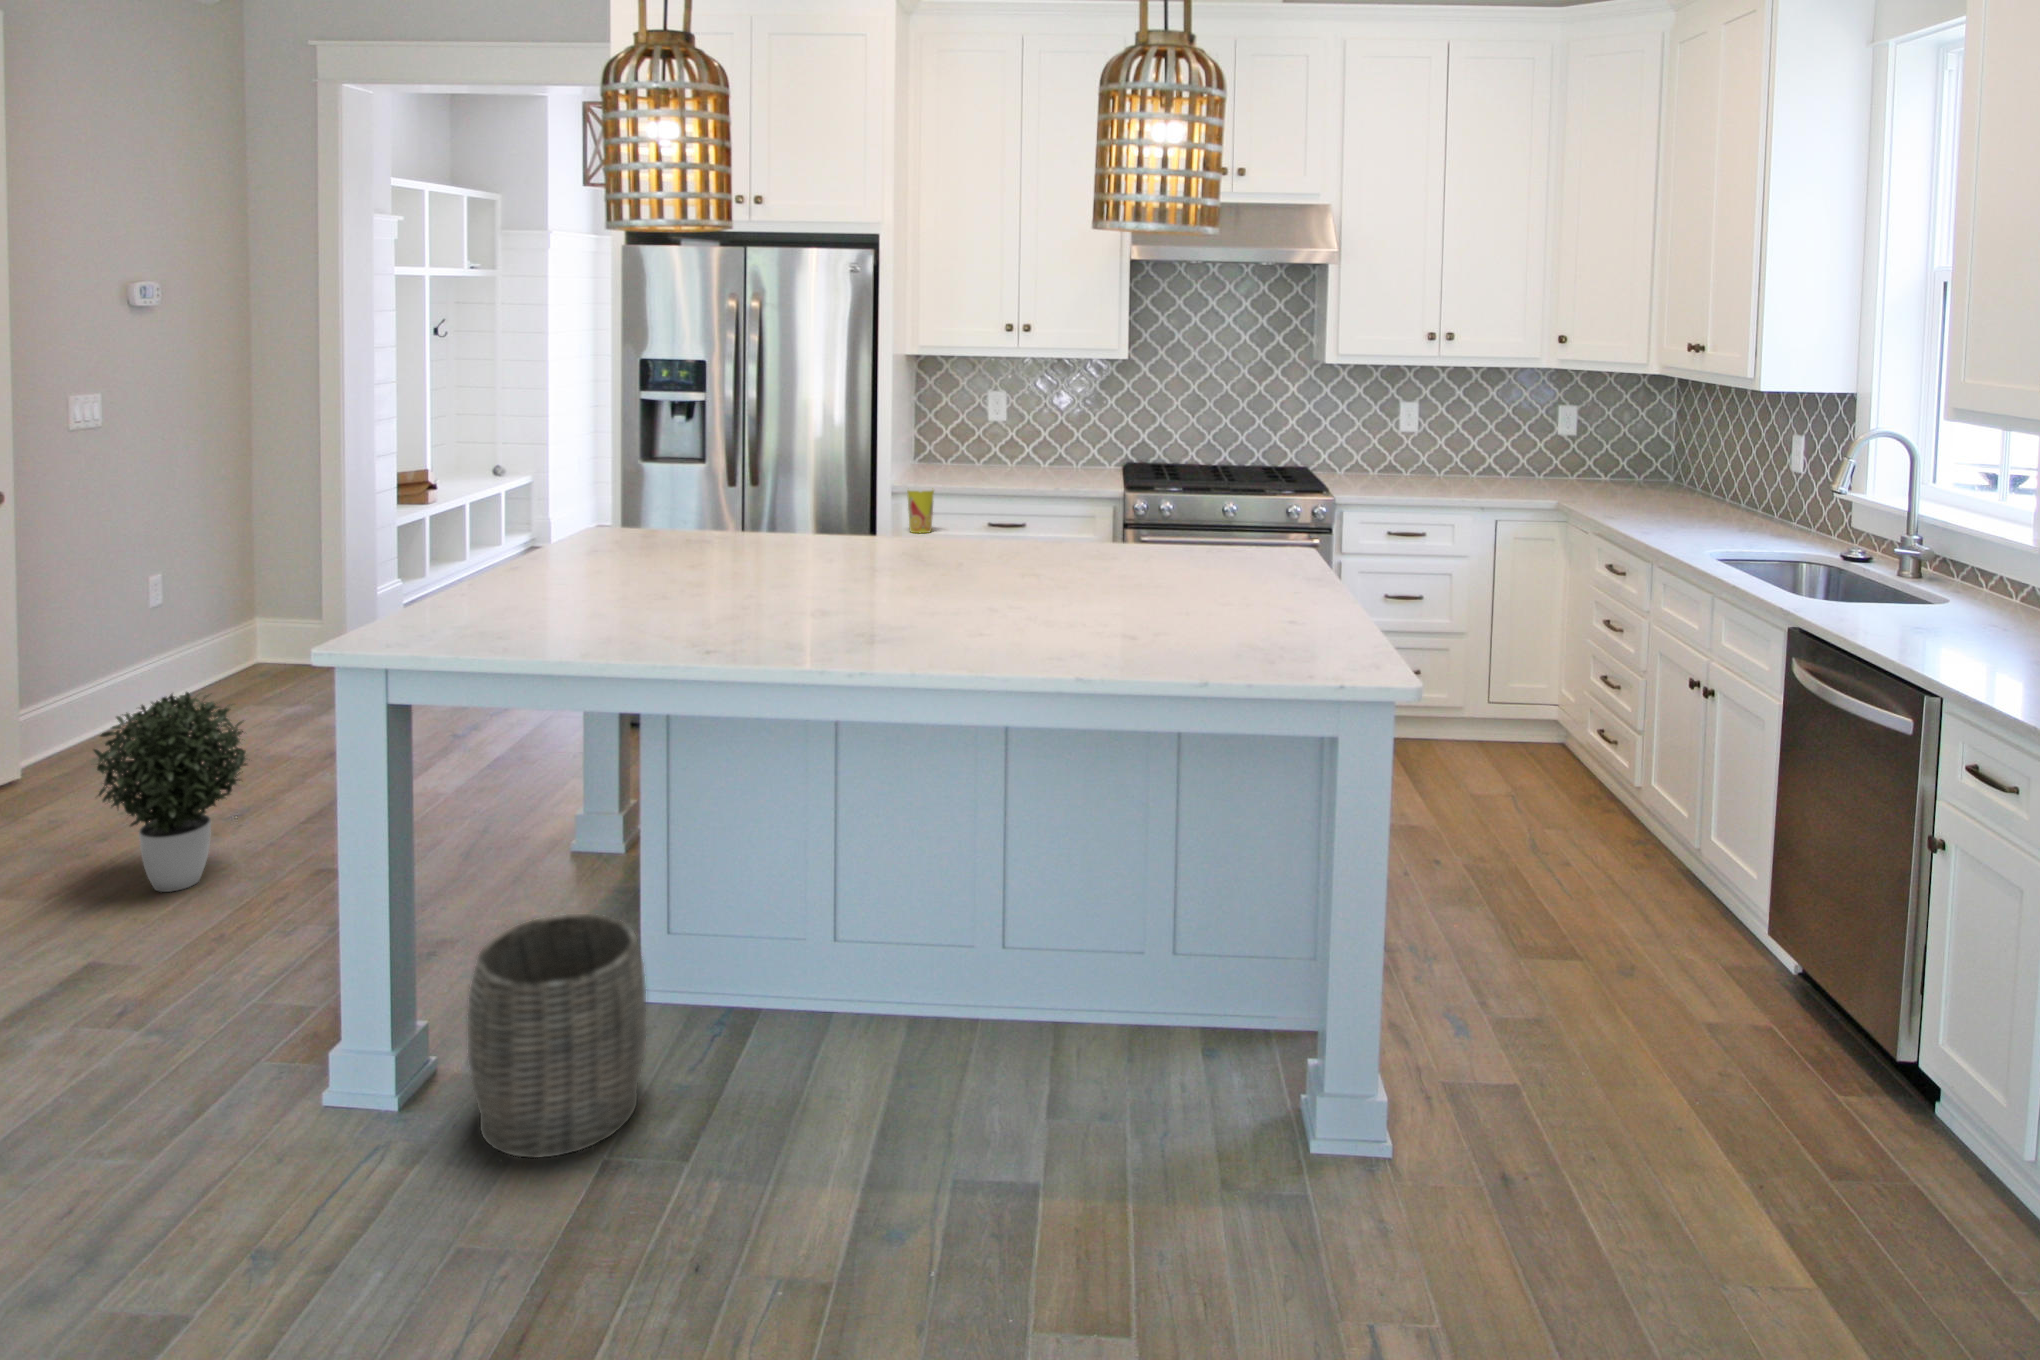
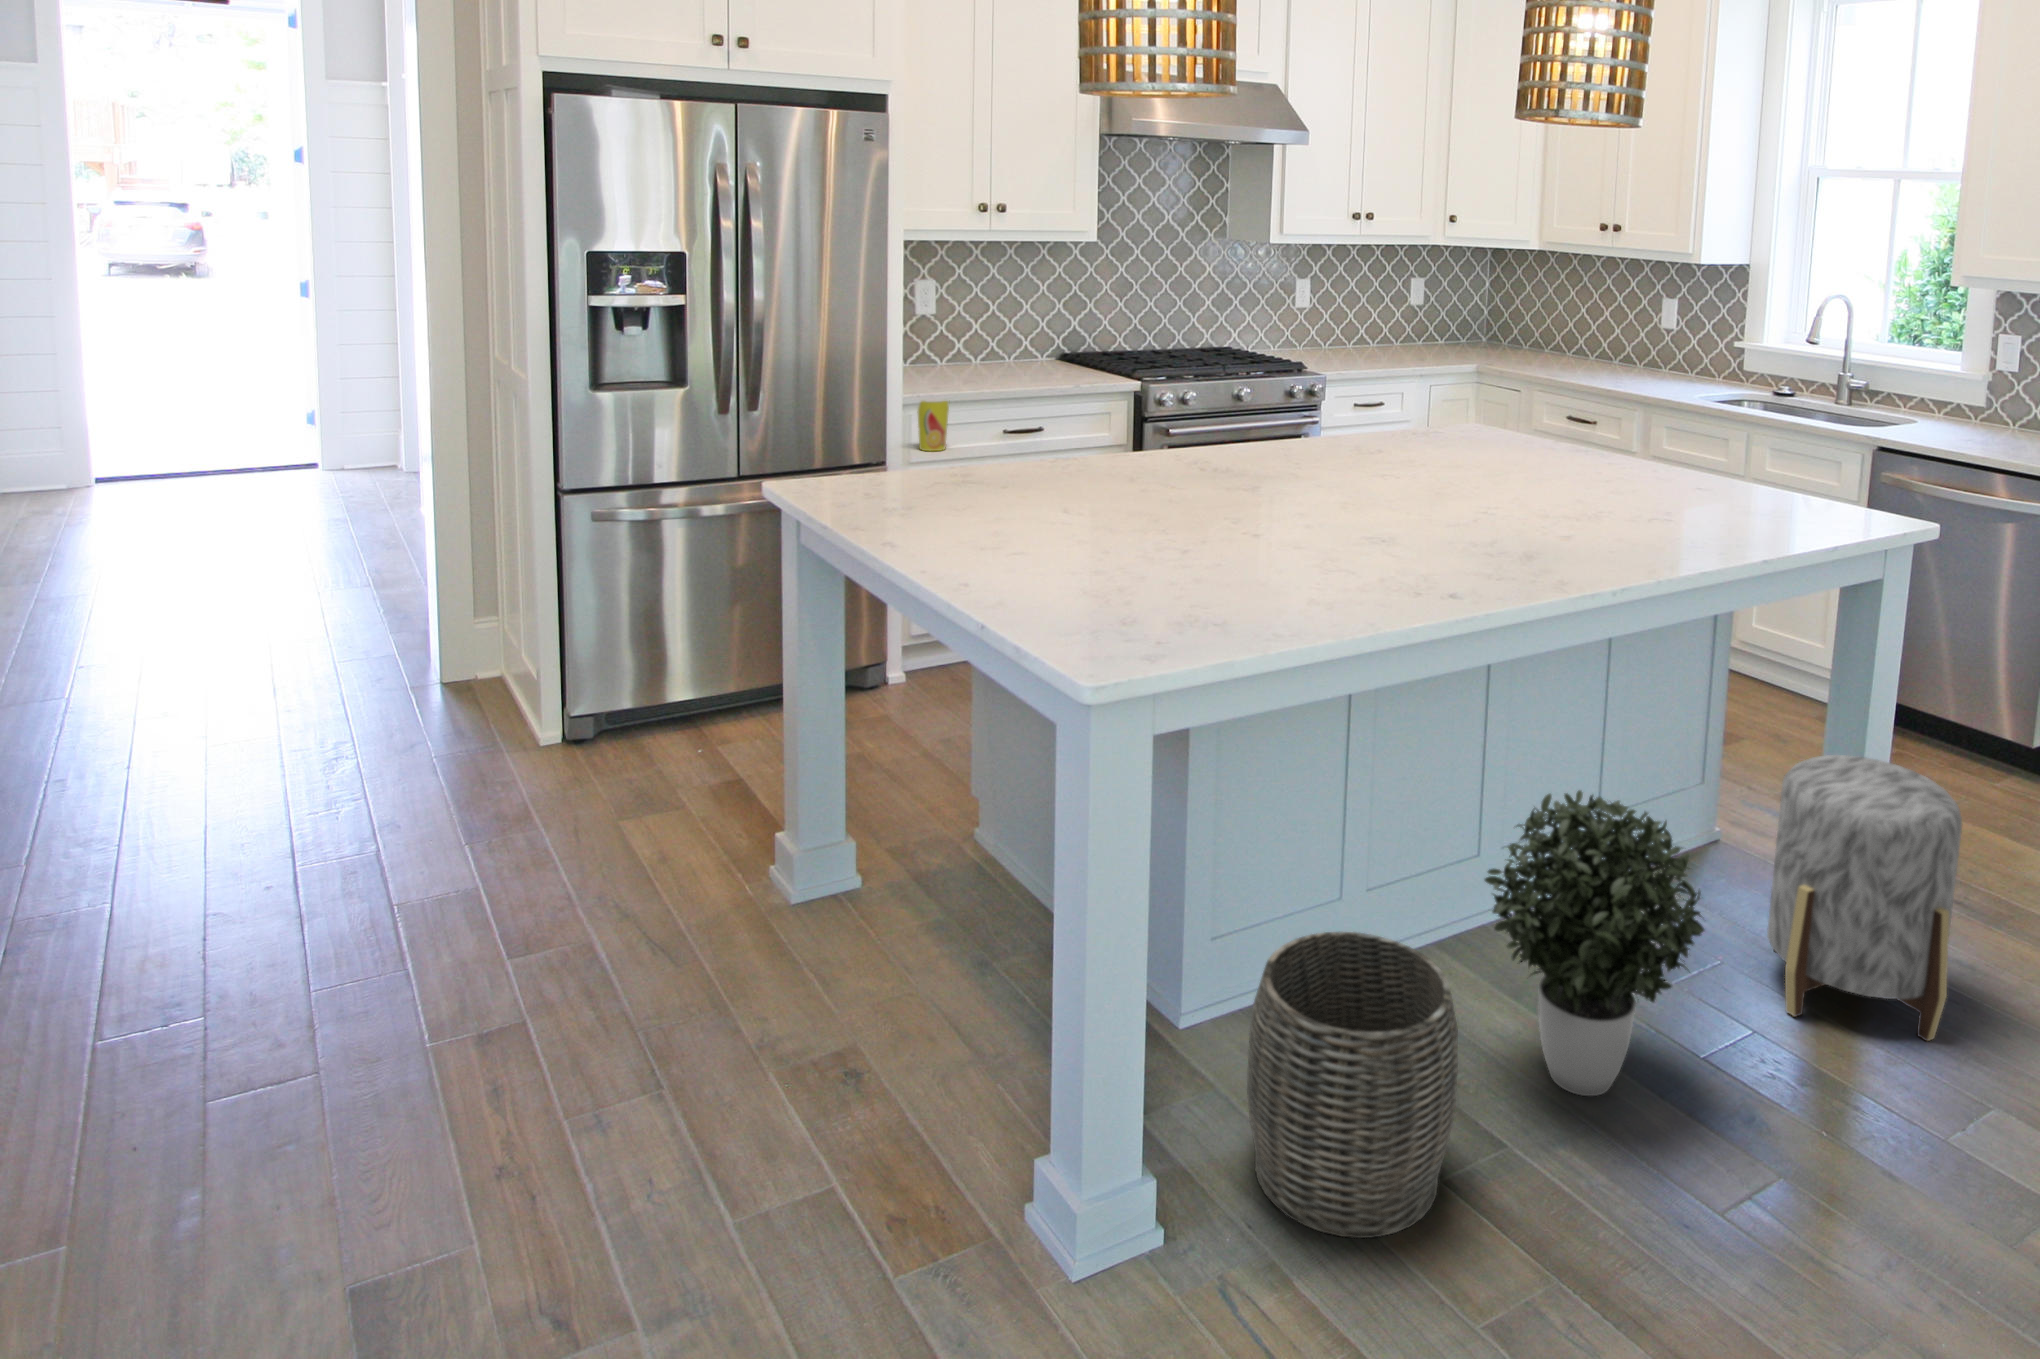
potted plant: present [93,692,247,892] -> present [1485,790,1704,1096]
stool: none [1076,911,1291,1249] -> present [1767,755,1962,1041]

